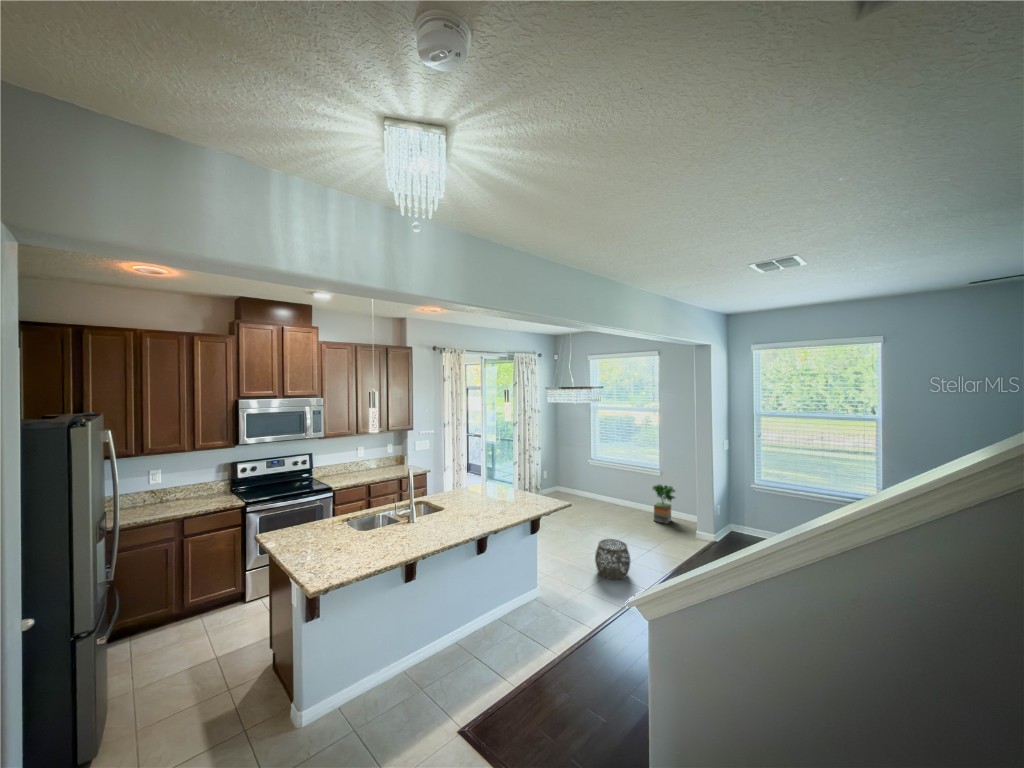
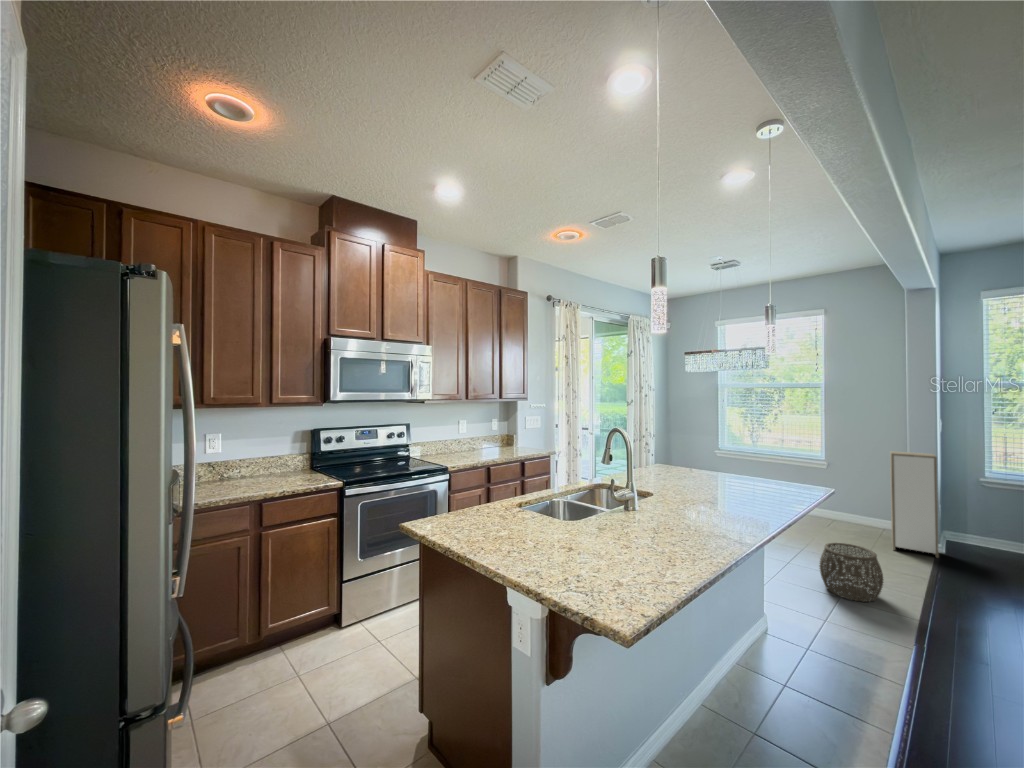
storage cabinet: none [677,469,707,548] -> present [890,451,939,558]
potted tree: present [652,484,676,524] -> none [822,476,864,528]

